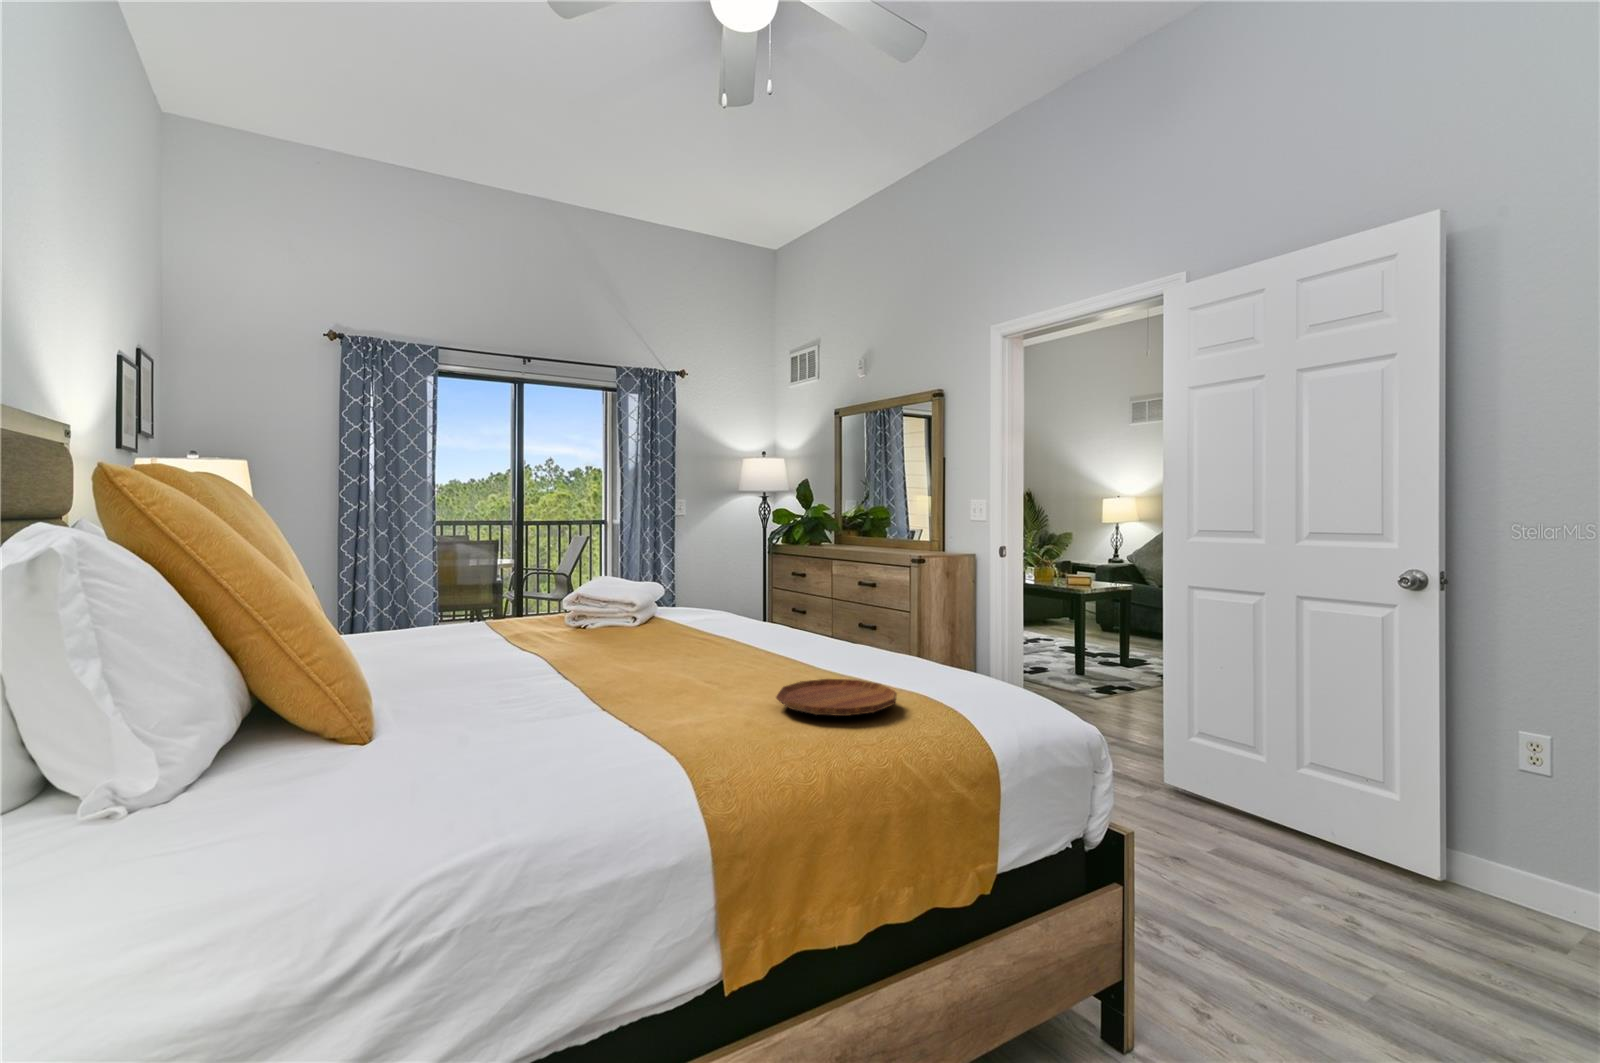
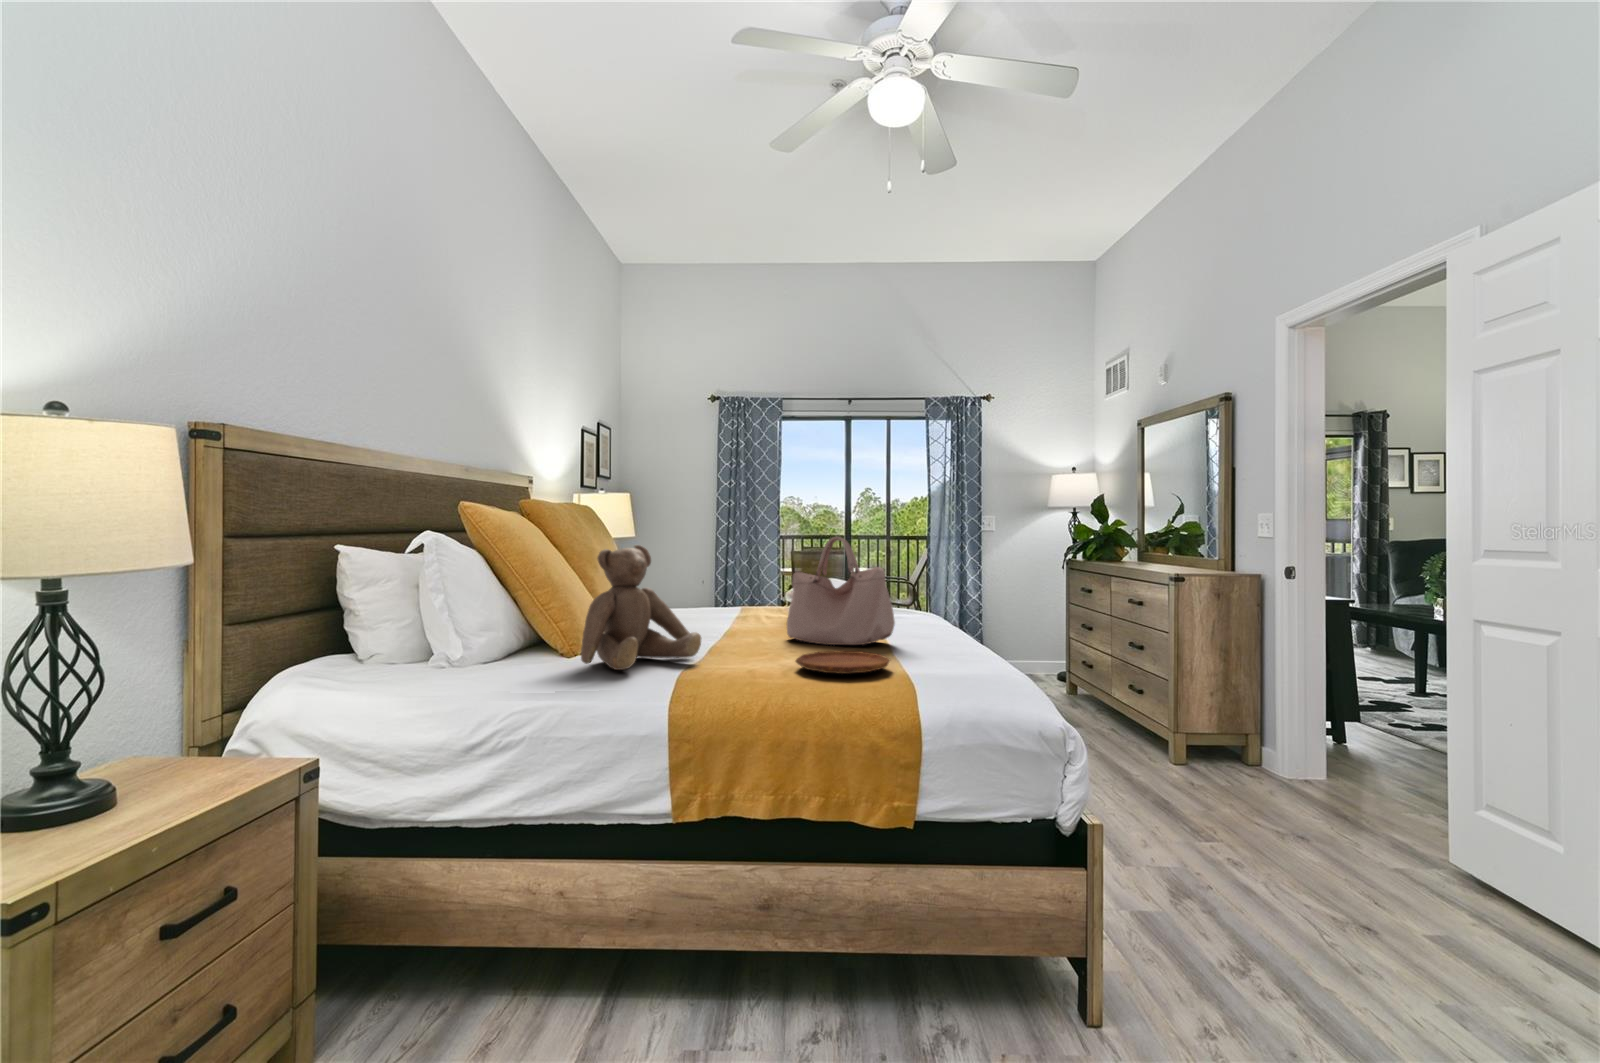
handbag: none [656,533,803,672] -> present [787,537,895,645]
teddy bear: none [467,555,642,765] -> present [581,545,701,670]

